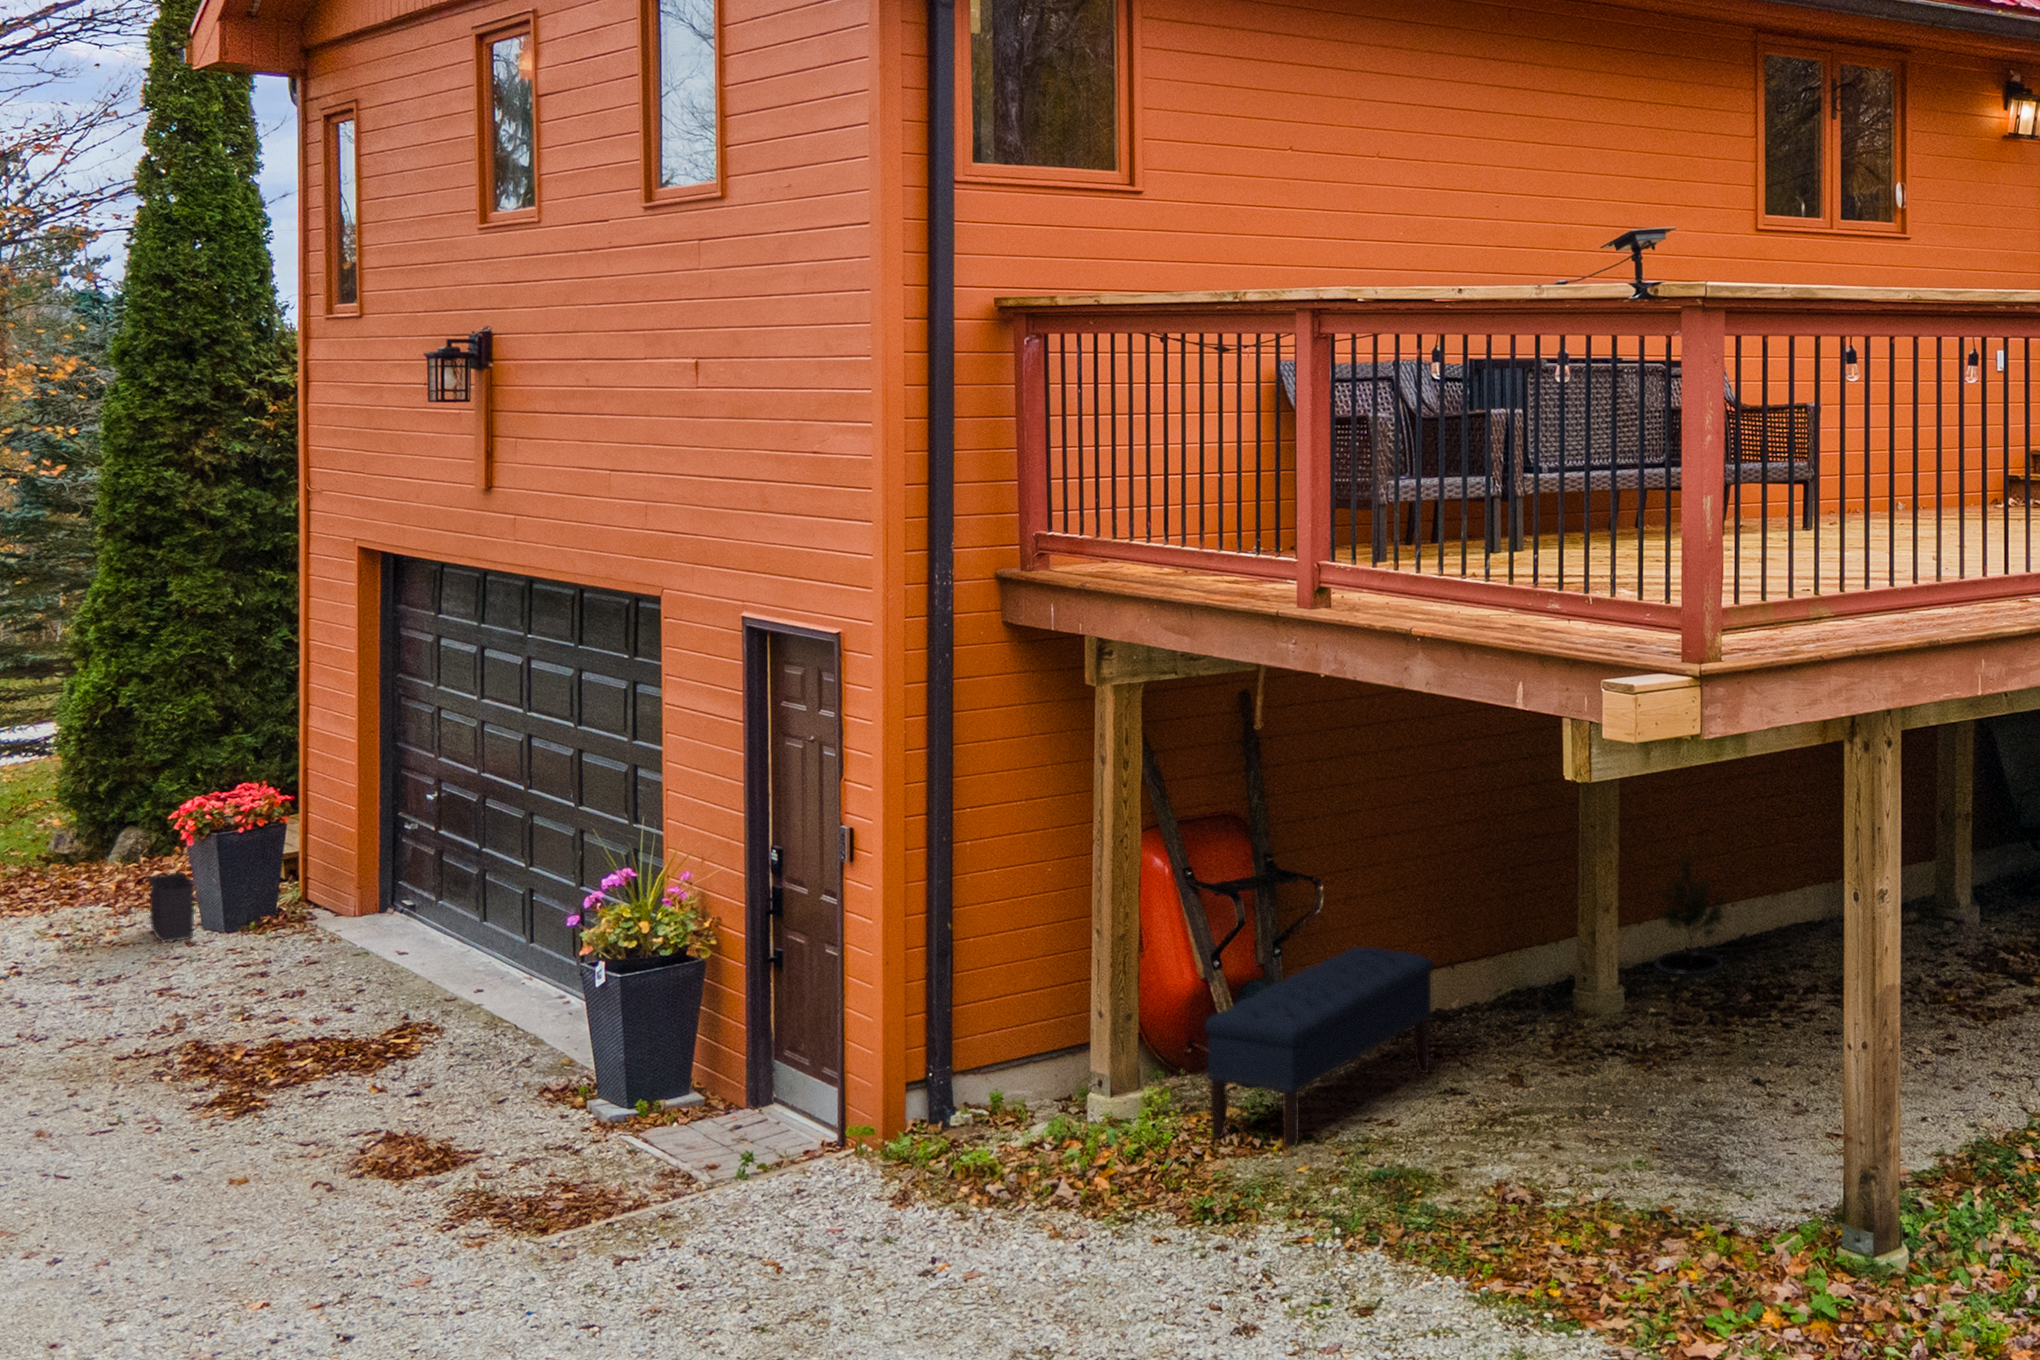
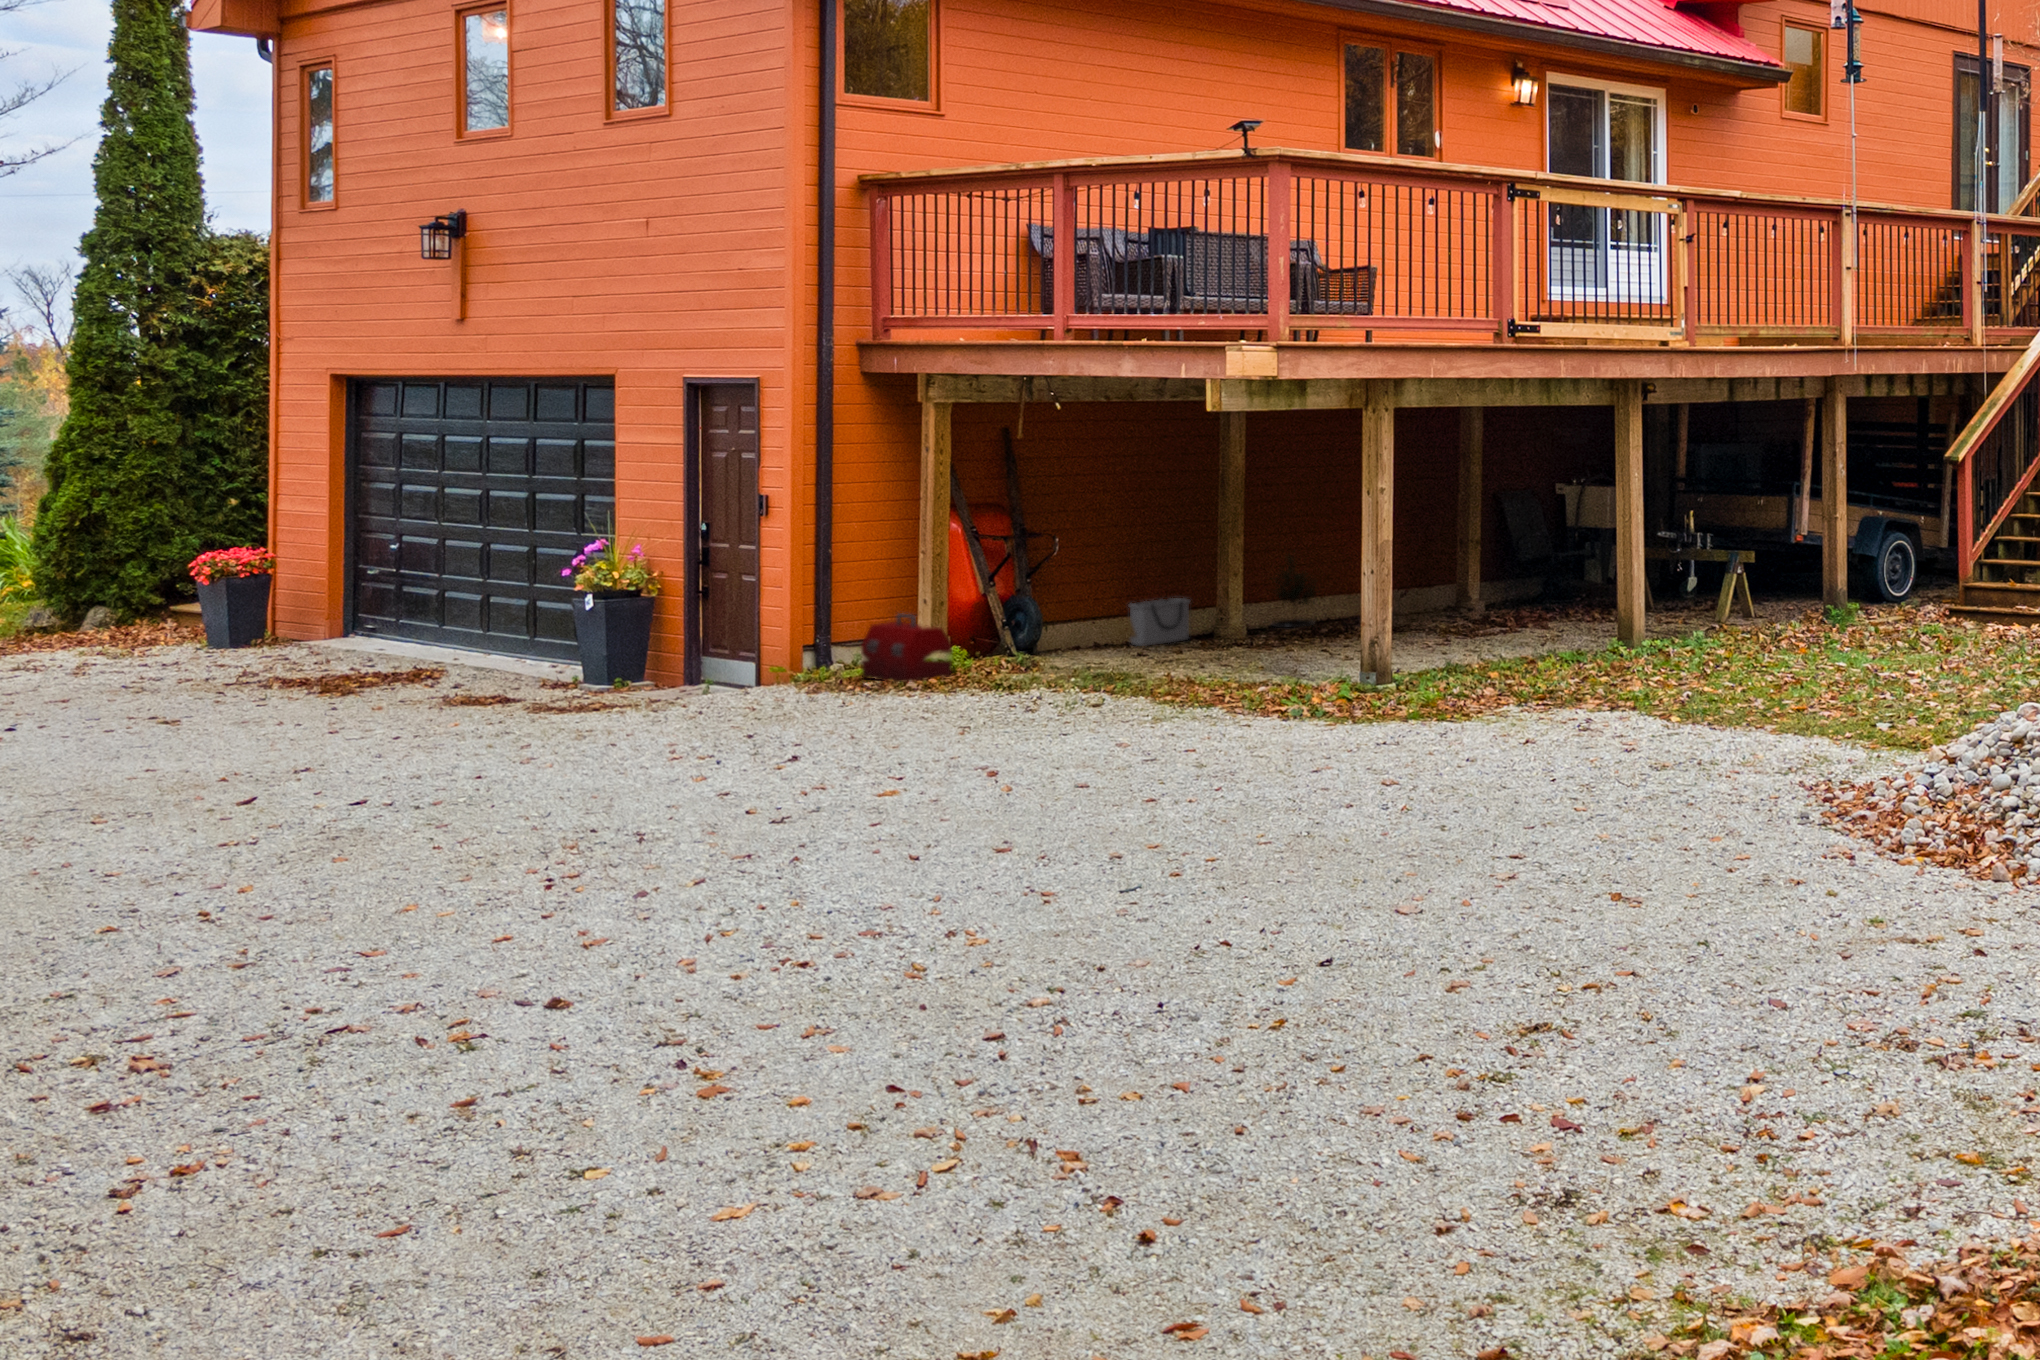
storage bin: present [149,872,196,942] -> present [1129,598,1190,646]
bench: present [1205,947,1433,1147] -> none [992,582,1129,675]
toolbox: none [991,1035,1136,1178] -> present [861,614,952,682]

